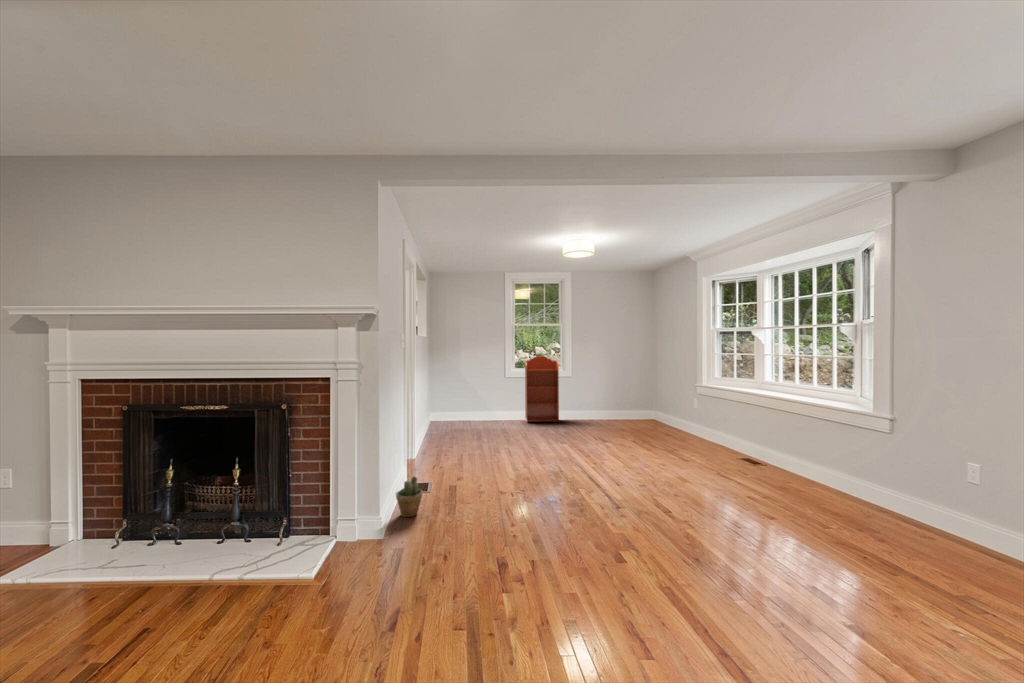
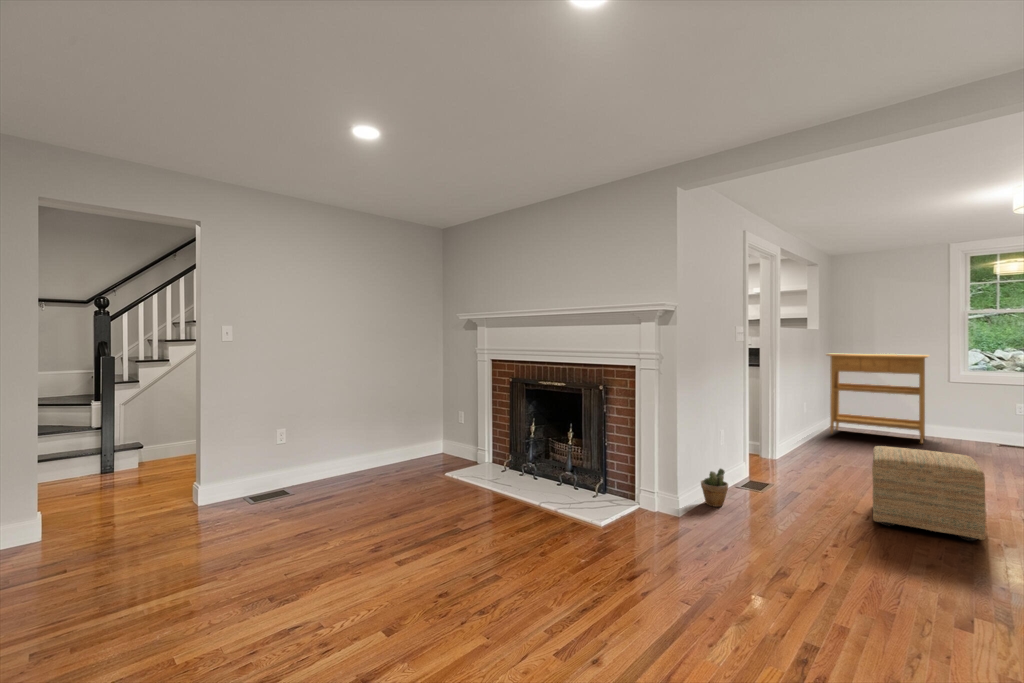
console table: none [450,356,518,426] -> present [827,354,929,444]
bookcase: present [525,356,559,422] -> none [946,356,1009,452]
ottoman: none [519,430,594,496] -> present [872,446,986,541]

